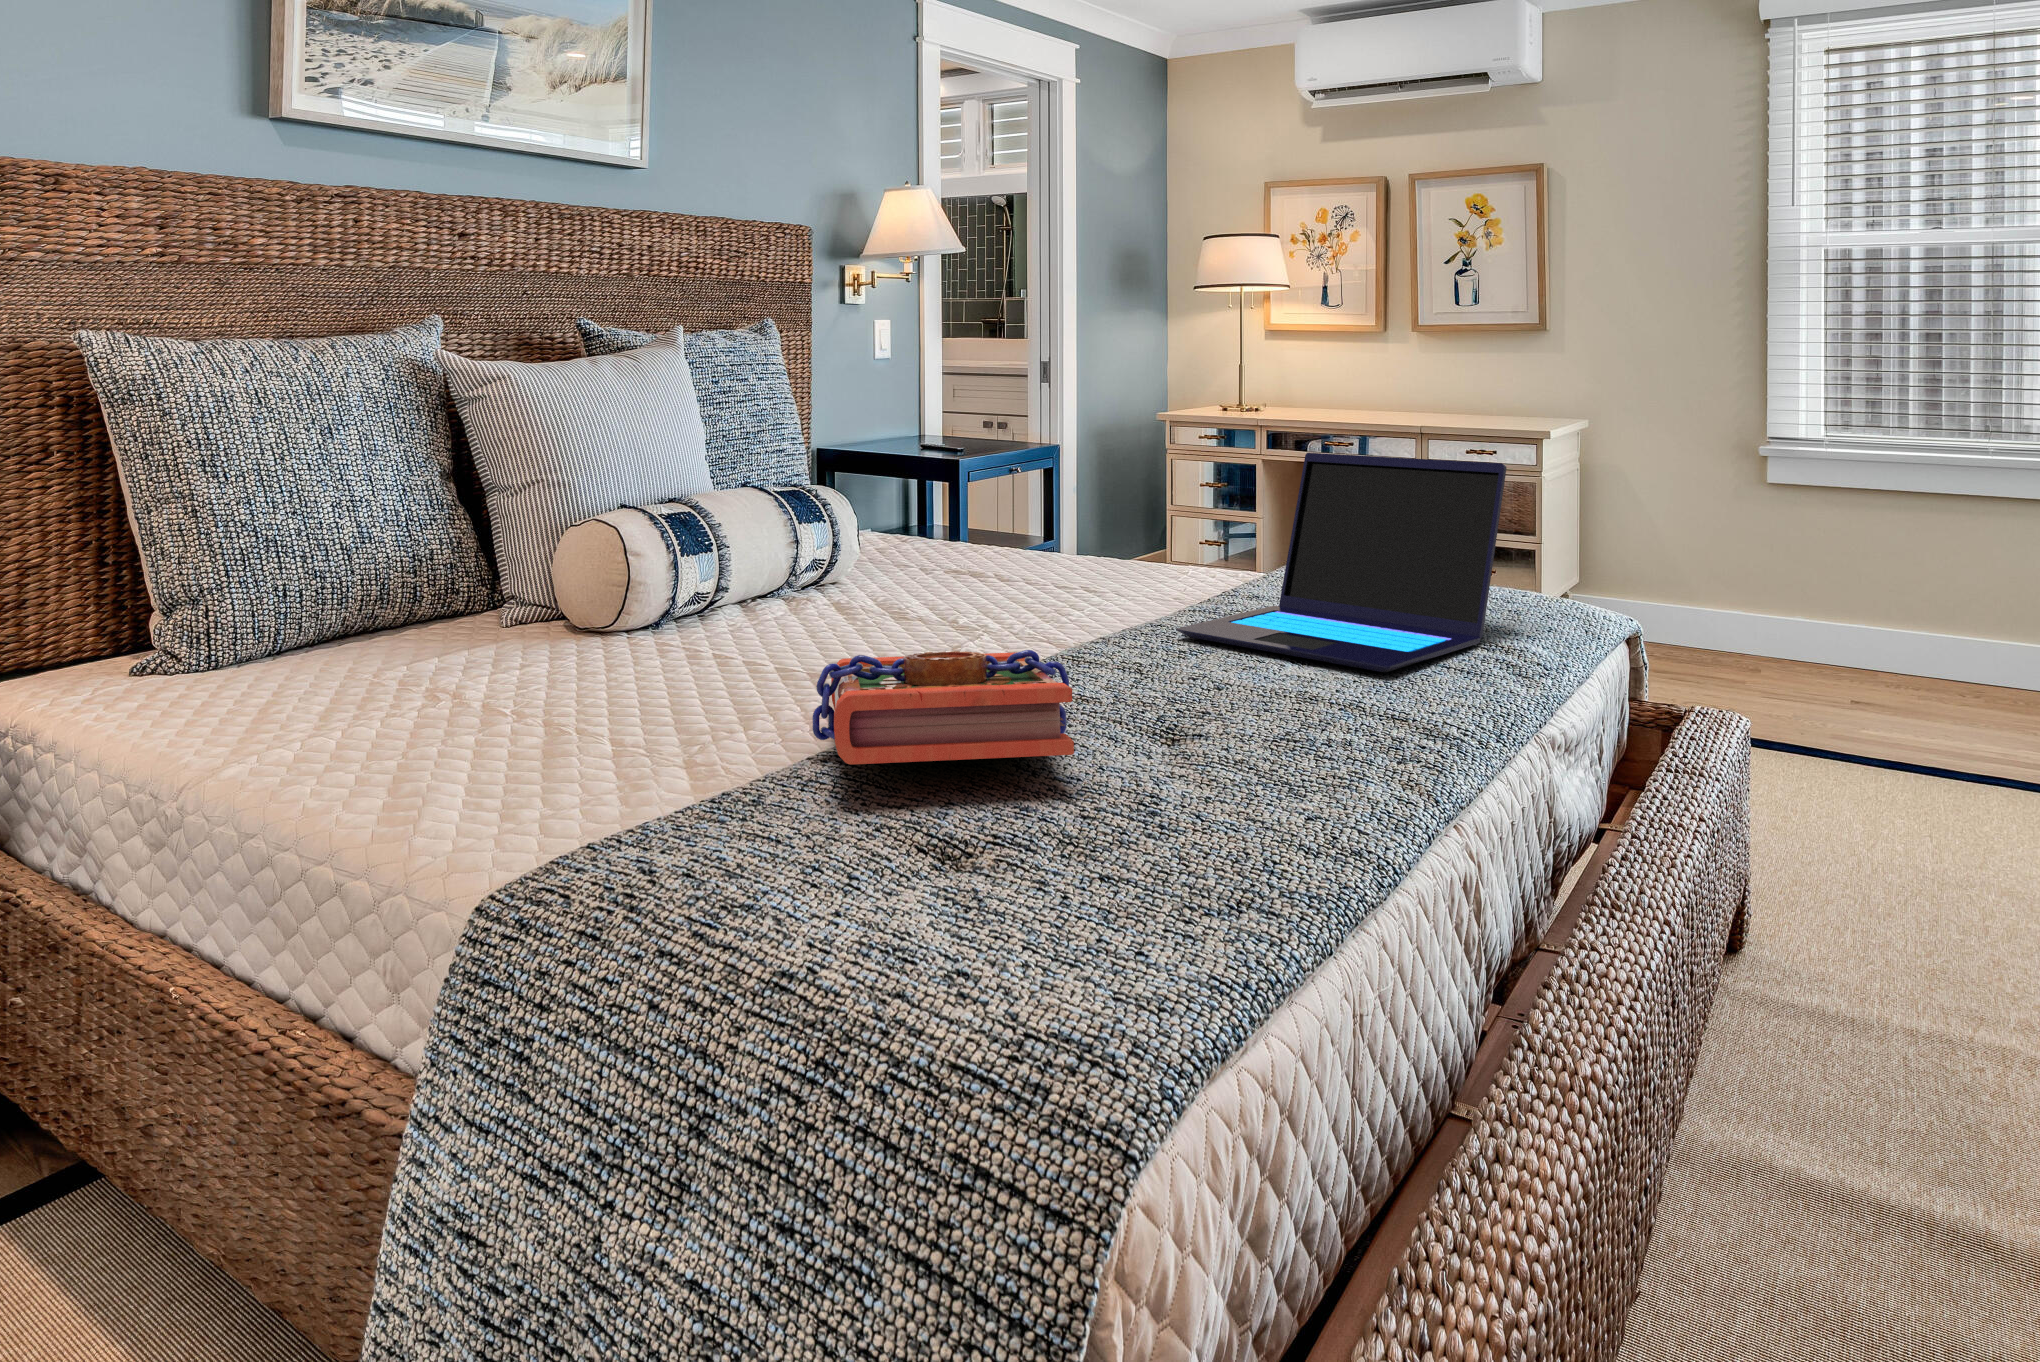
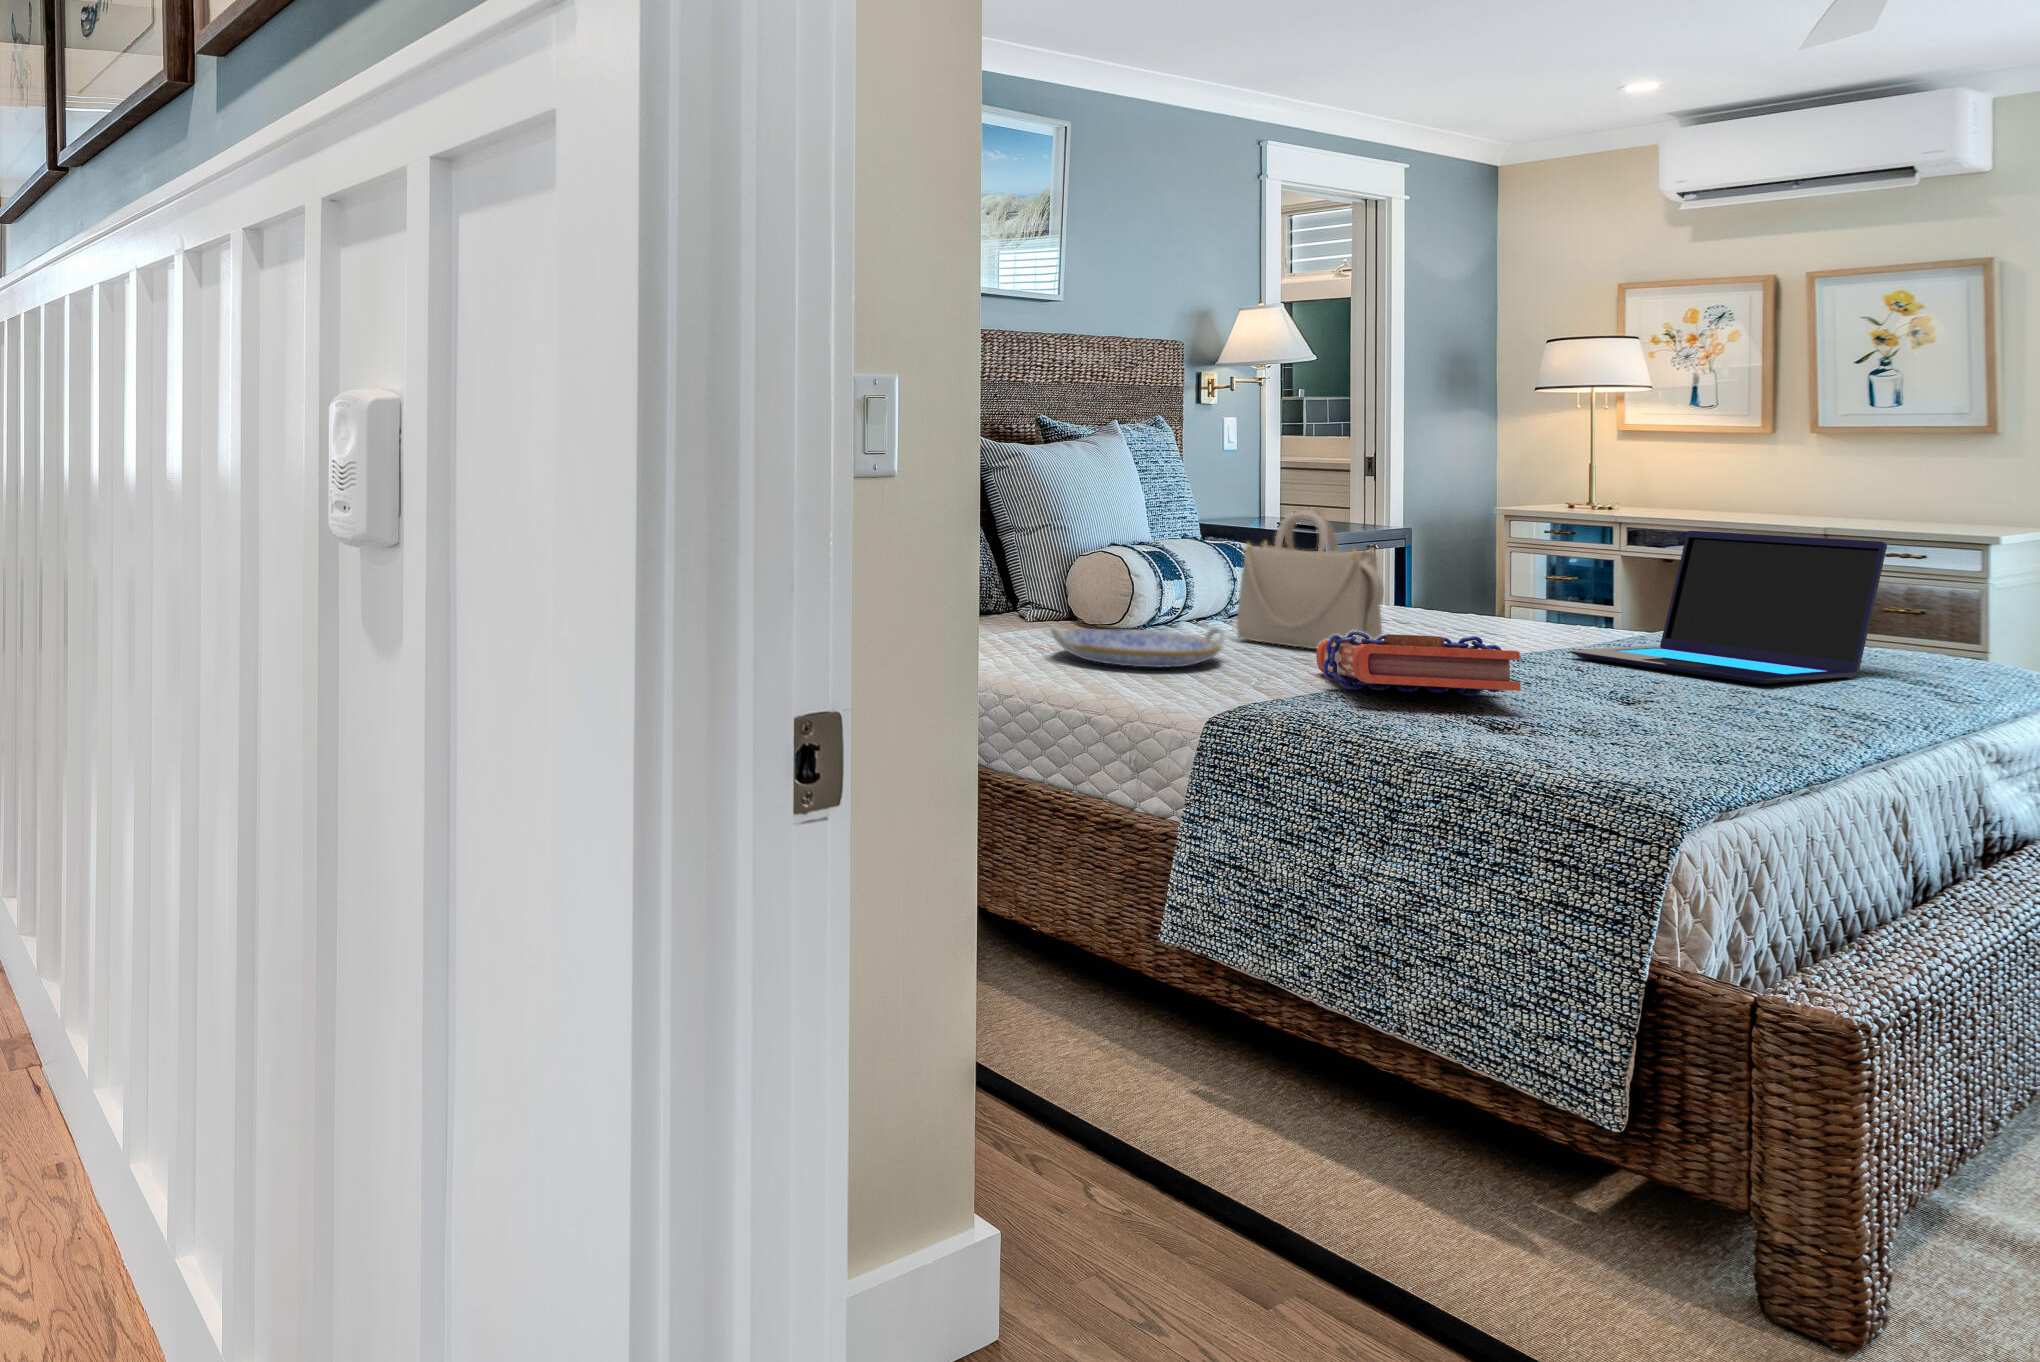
handbag: none [769,444,955,659] -> present [1237,510,1384,649]
serving tray: none [430,642,716,730] -> present [1050,626,1225,667]

